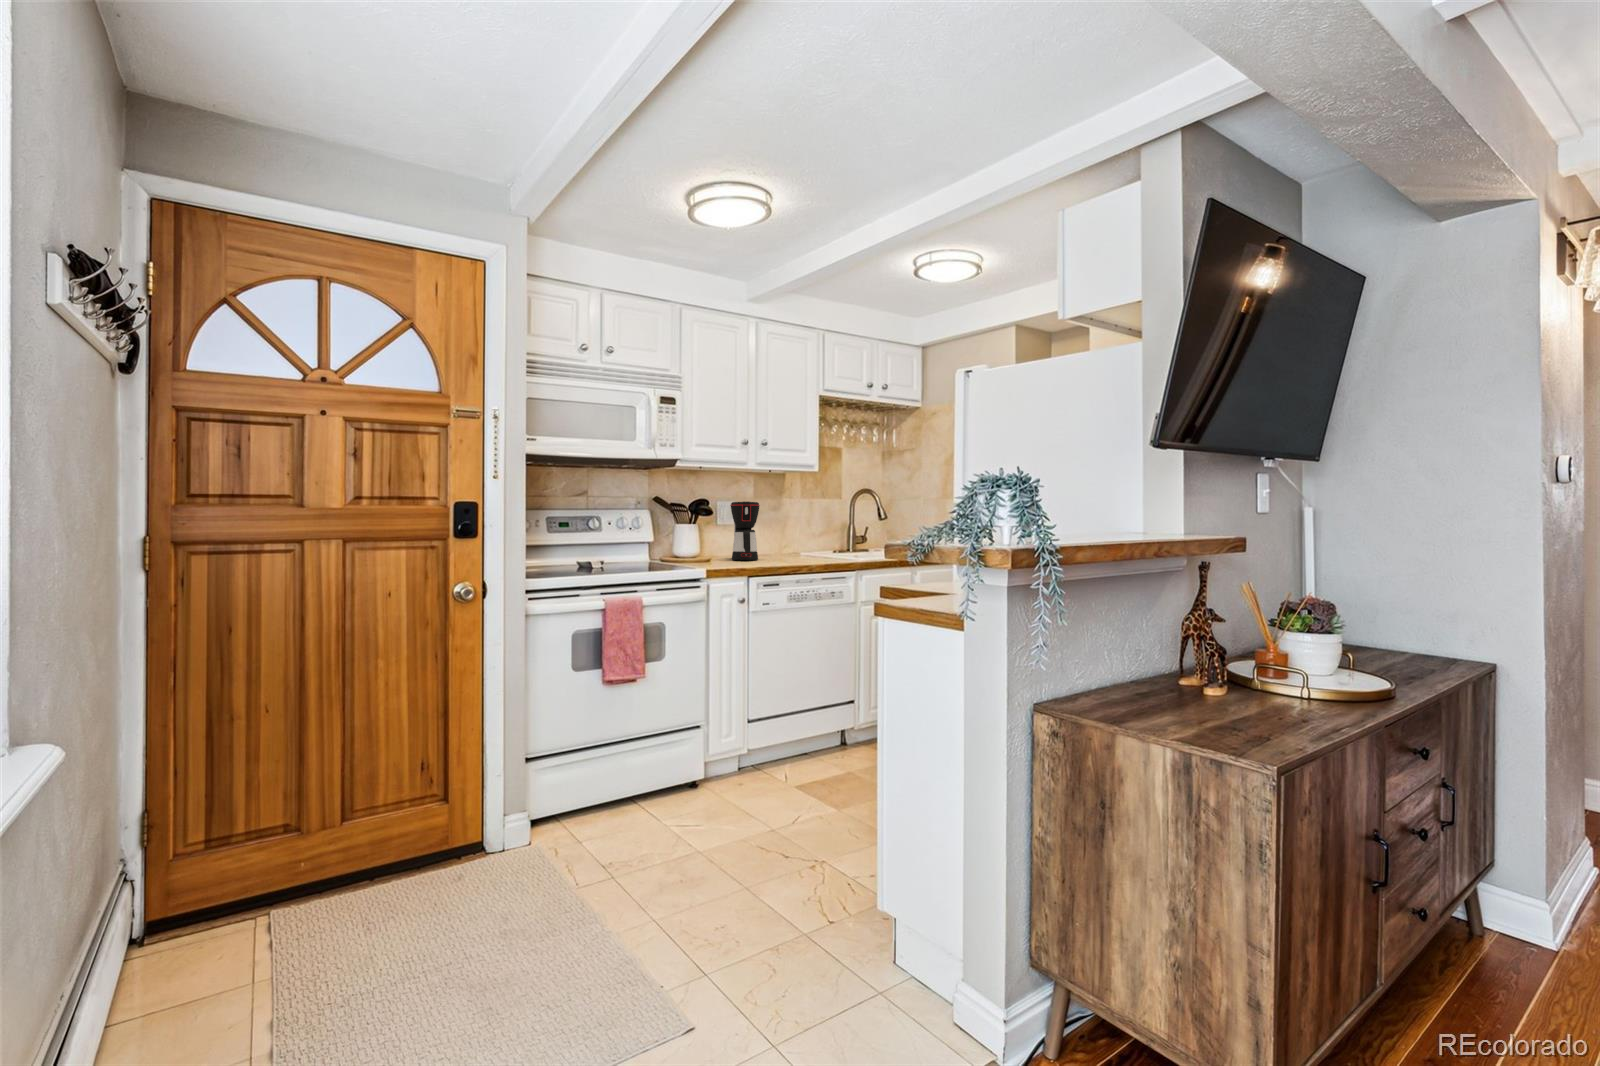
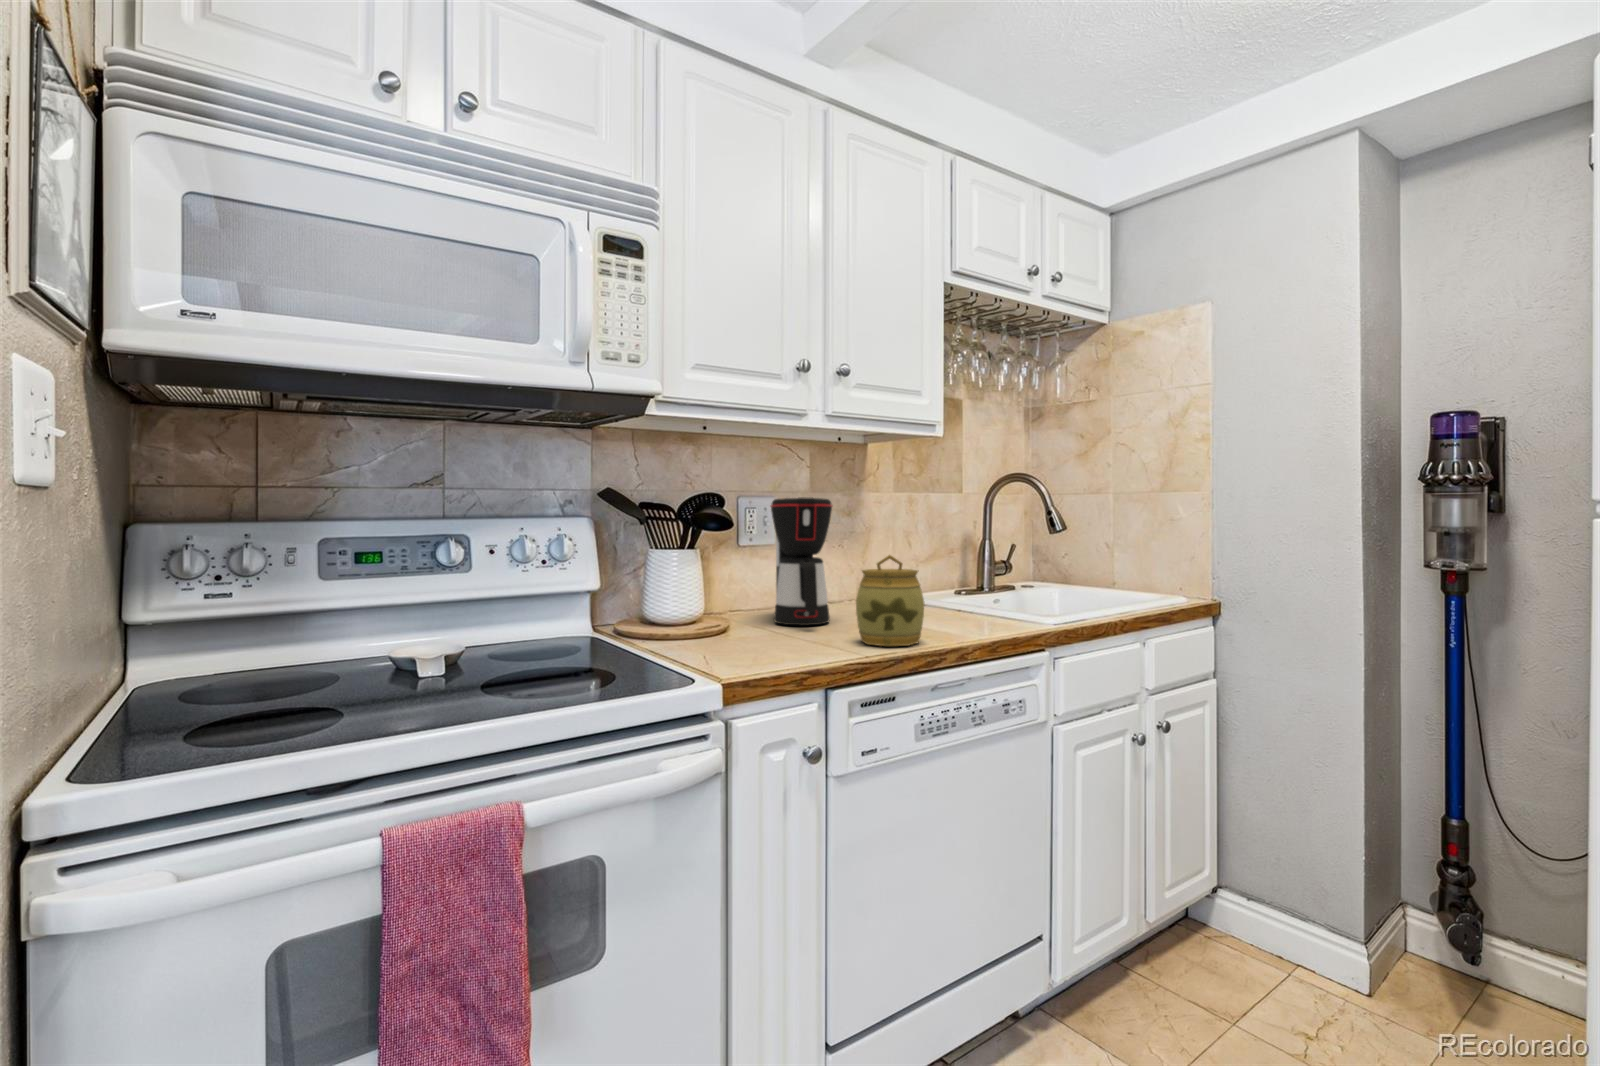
jar: none [765,526,793,564] -> present [856,555,924,646]

